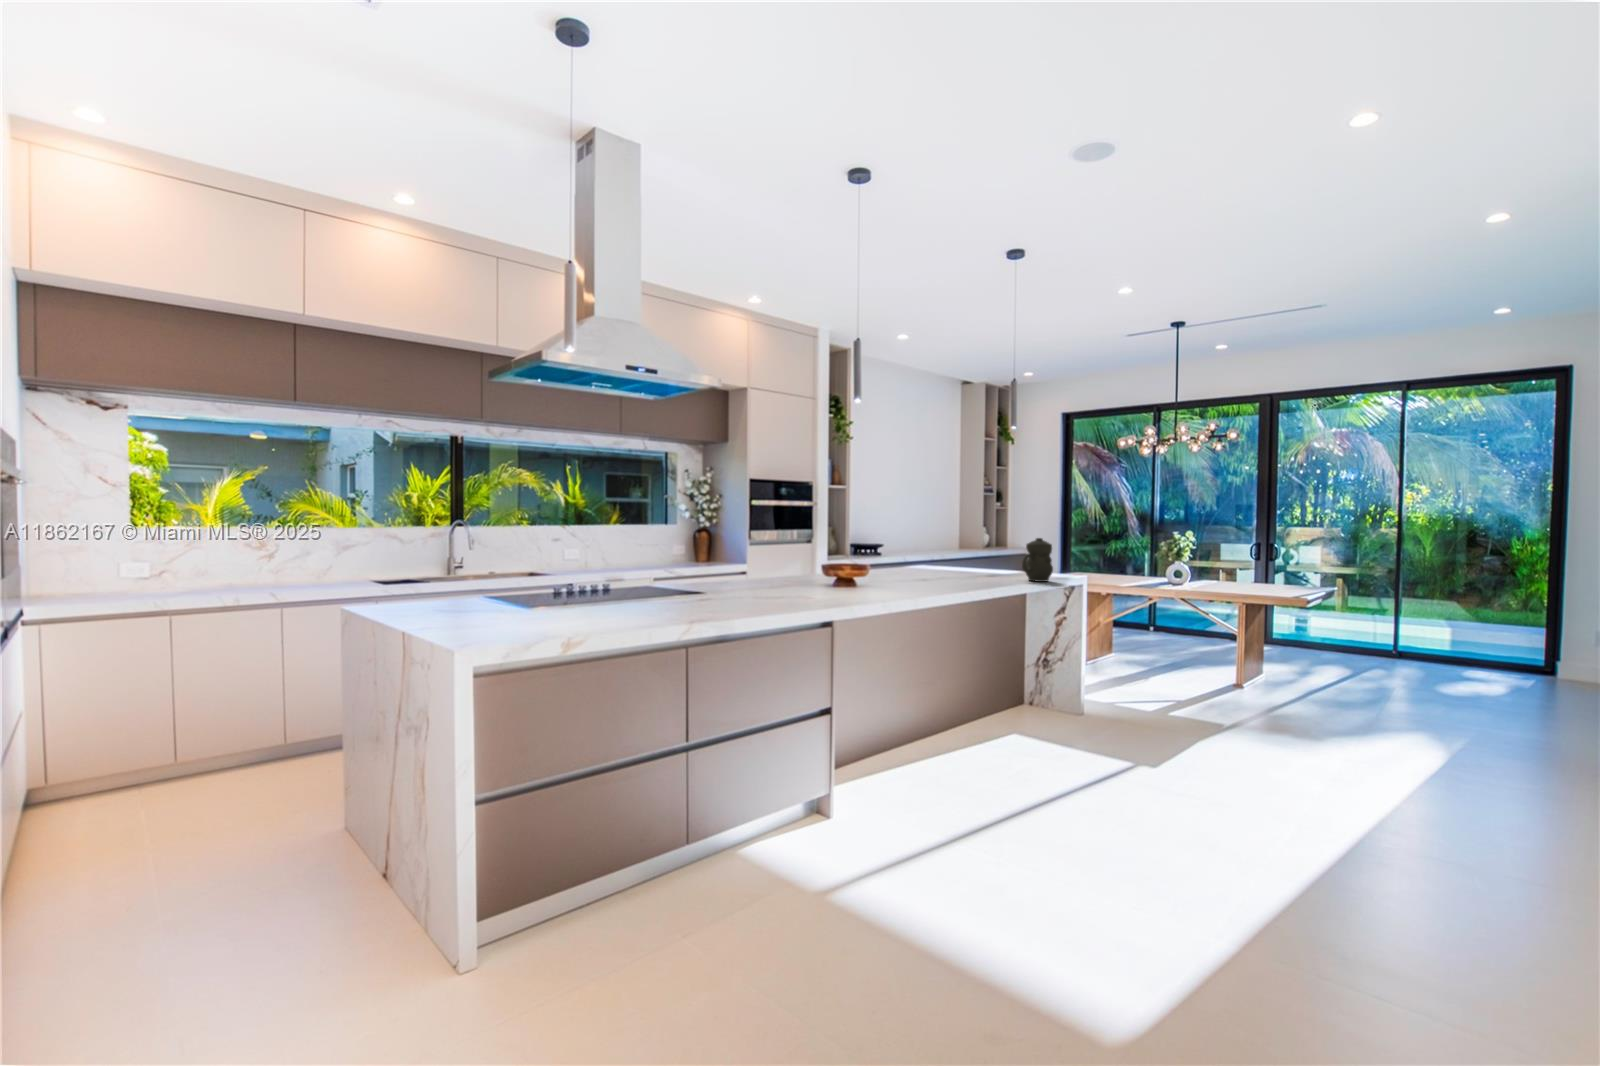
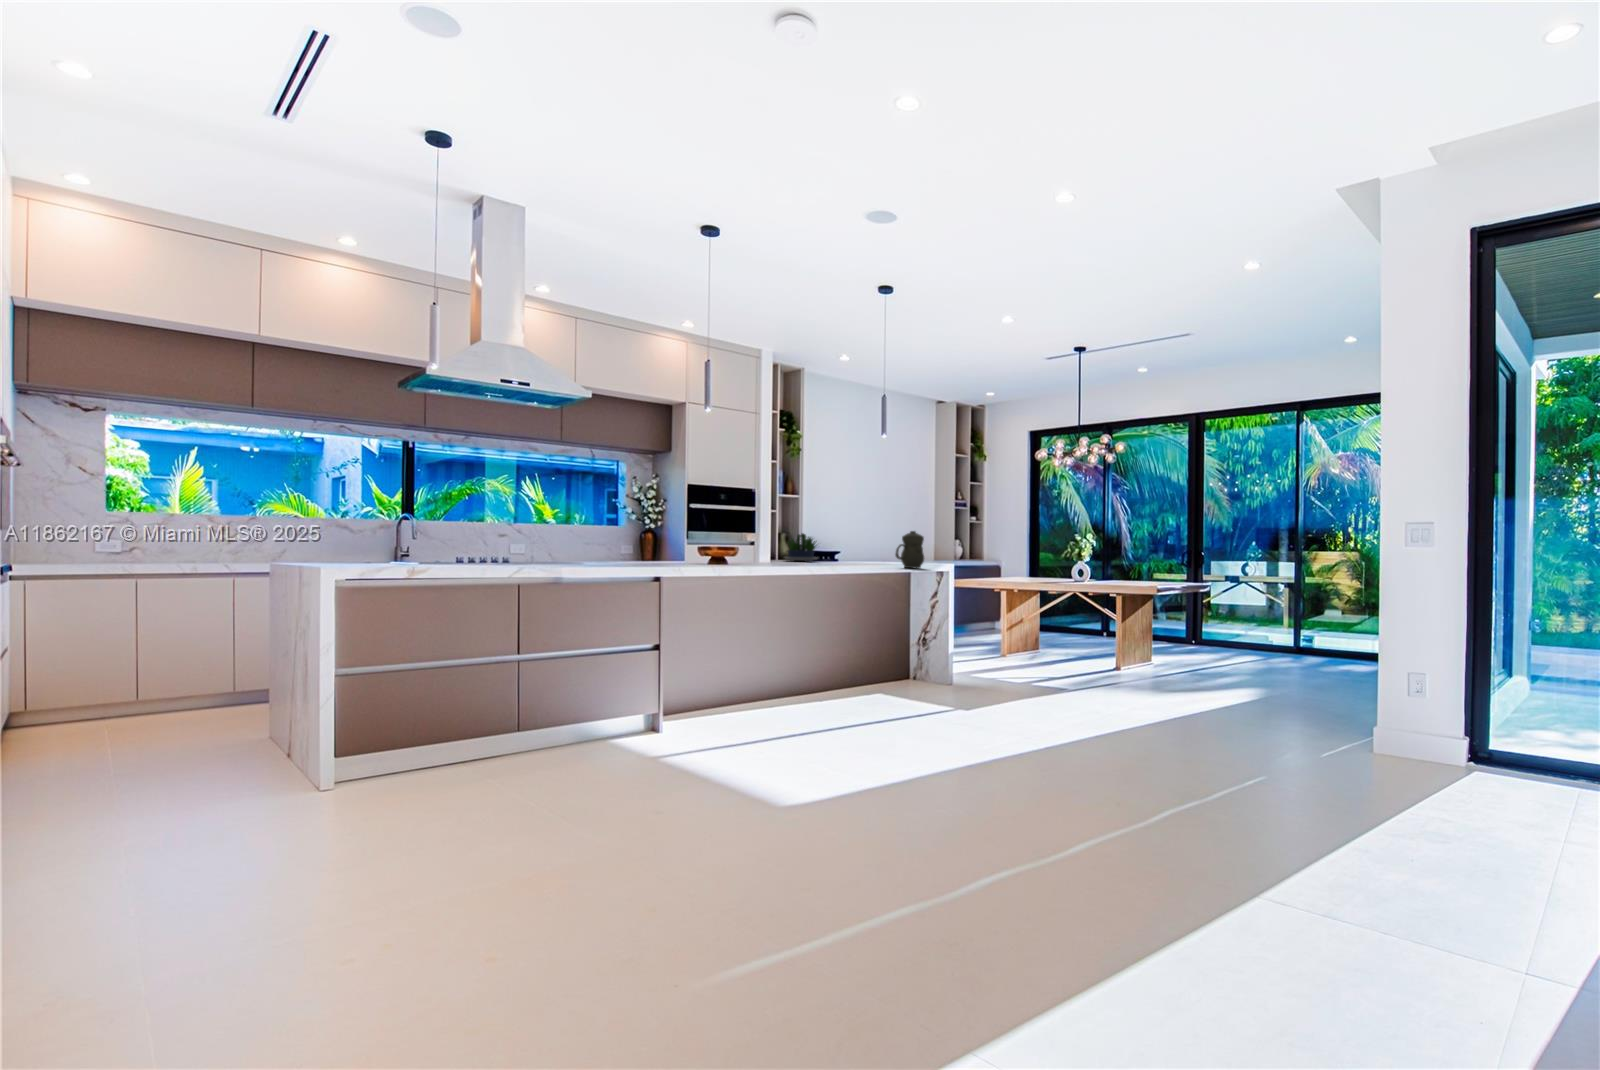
potted plant: none [871,536,917,568] -> present [785,533,817,561]

